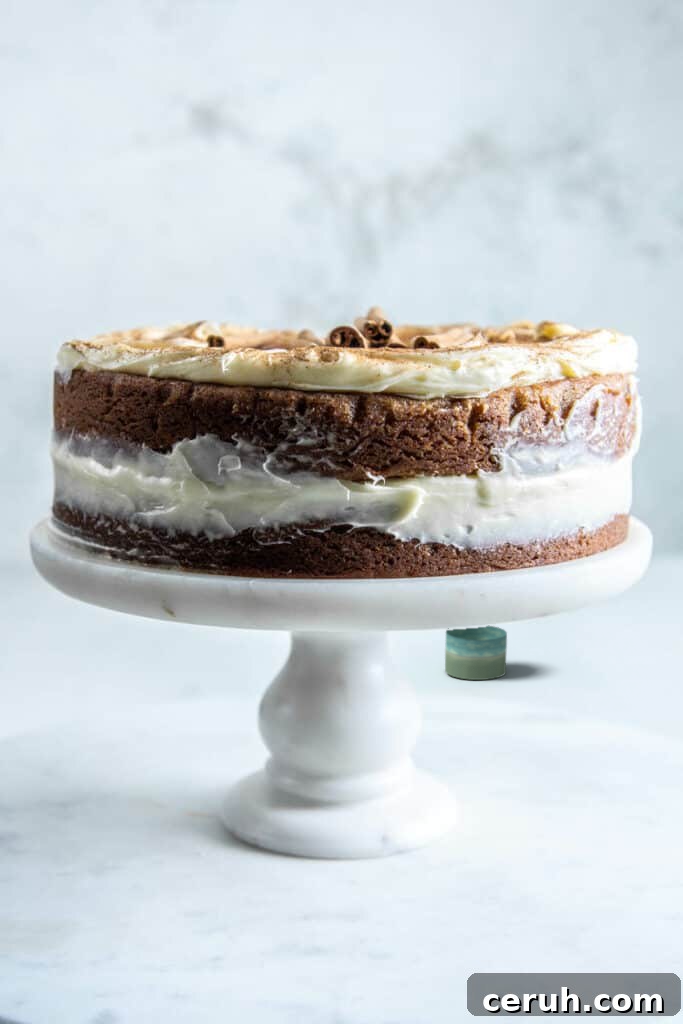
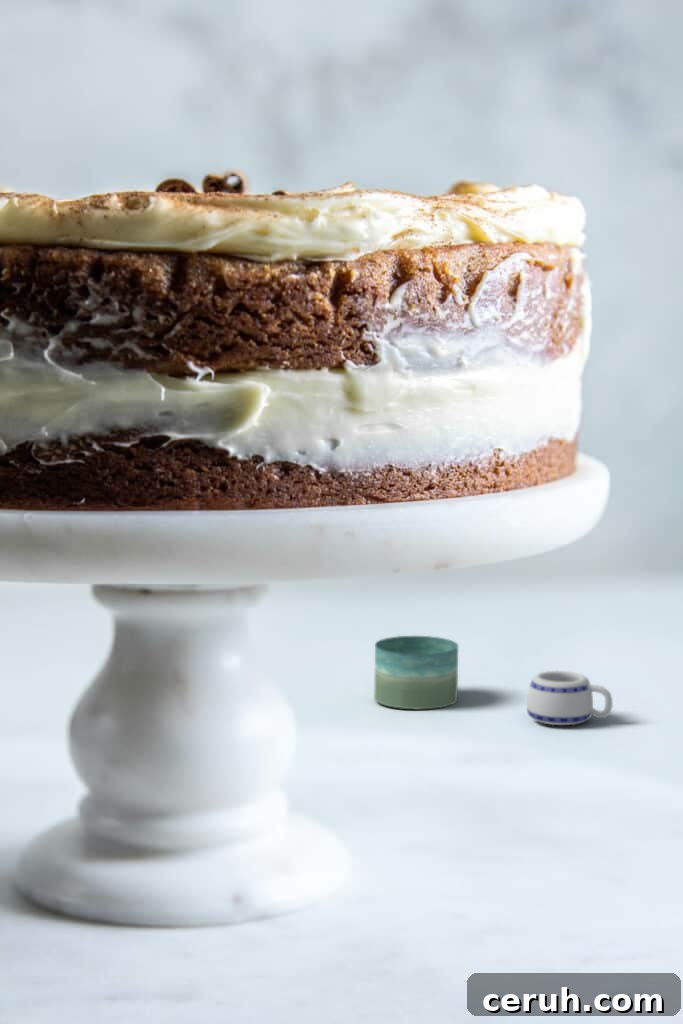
mug: none [559,653,623,693] -> present [527,671,613,725]

